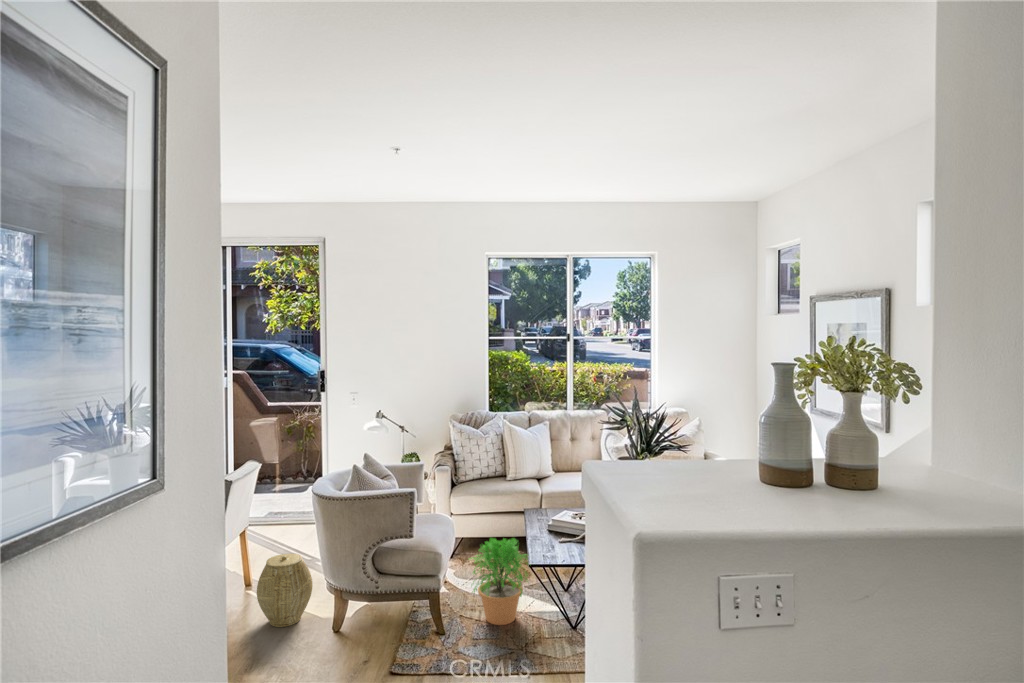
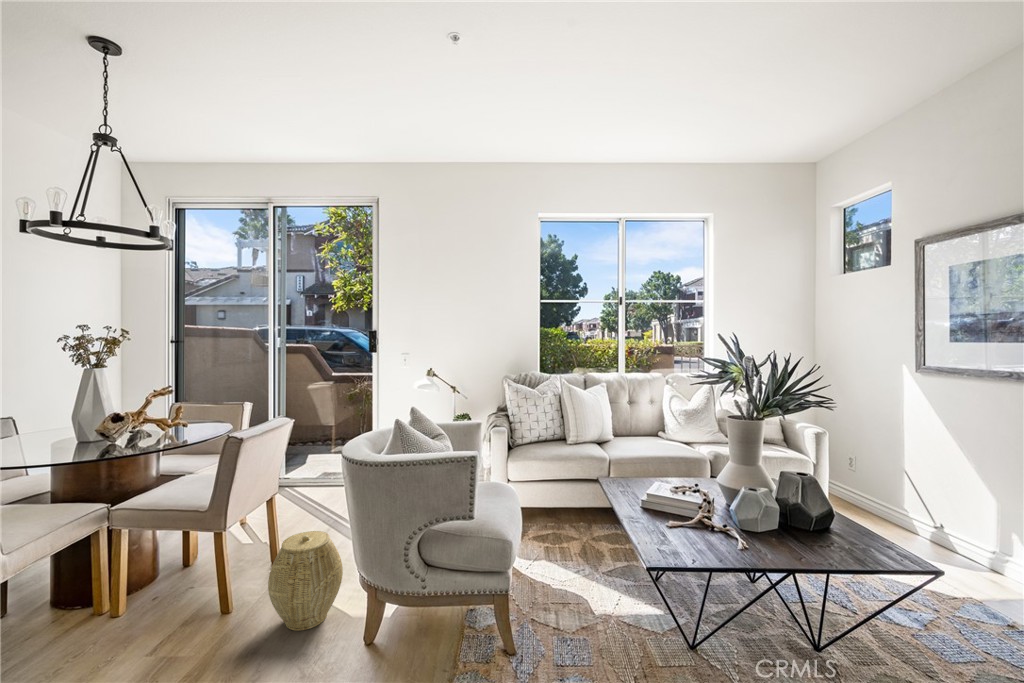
potted plant: present [471,538,527,625] -> none [542,517,635,638]

